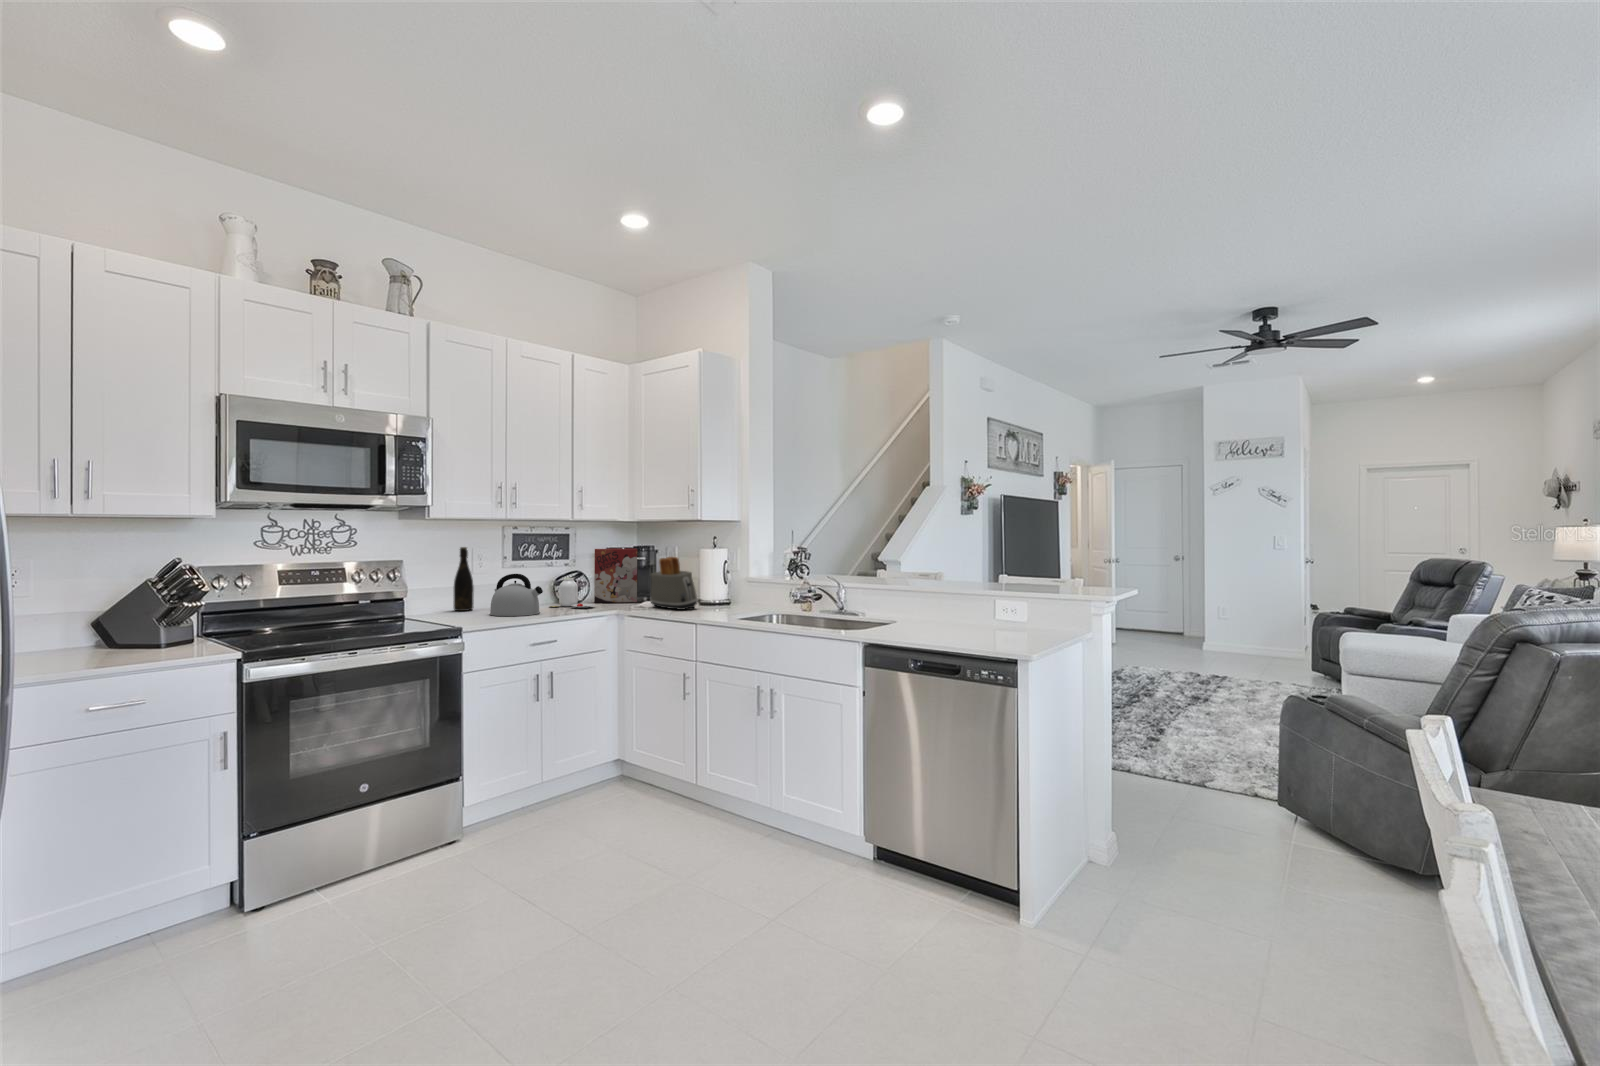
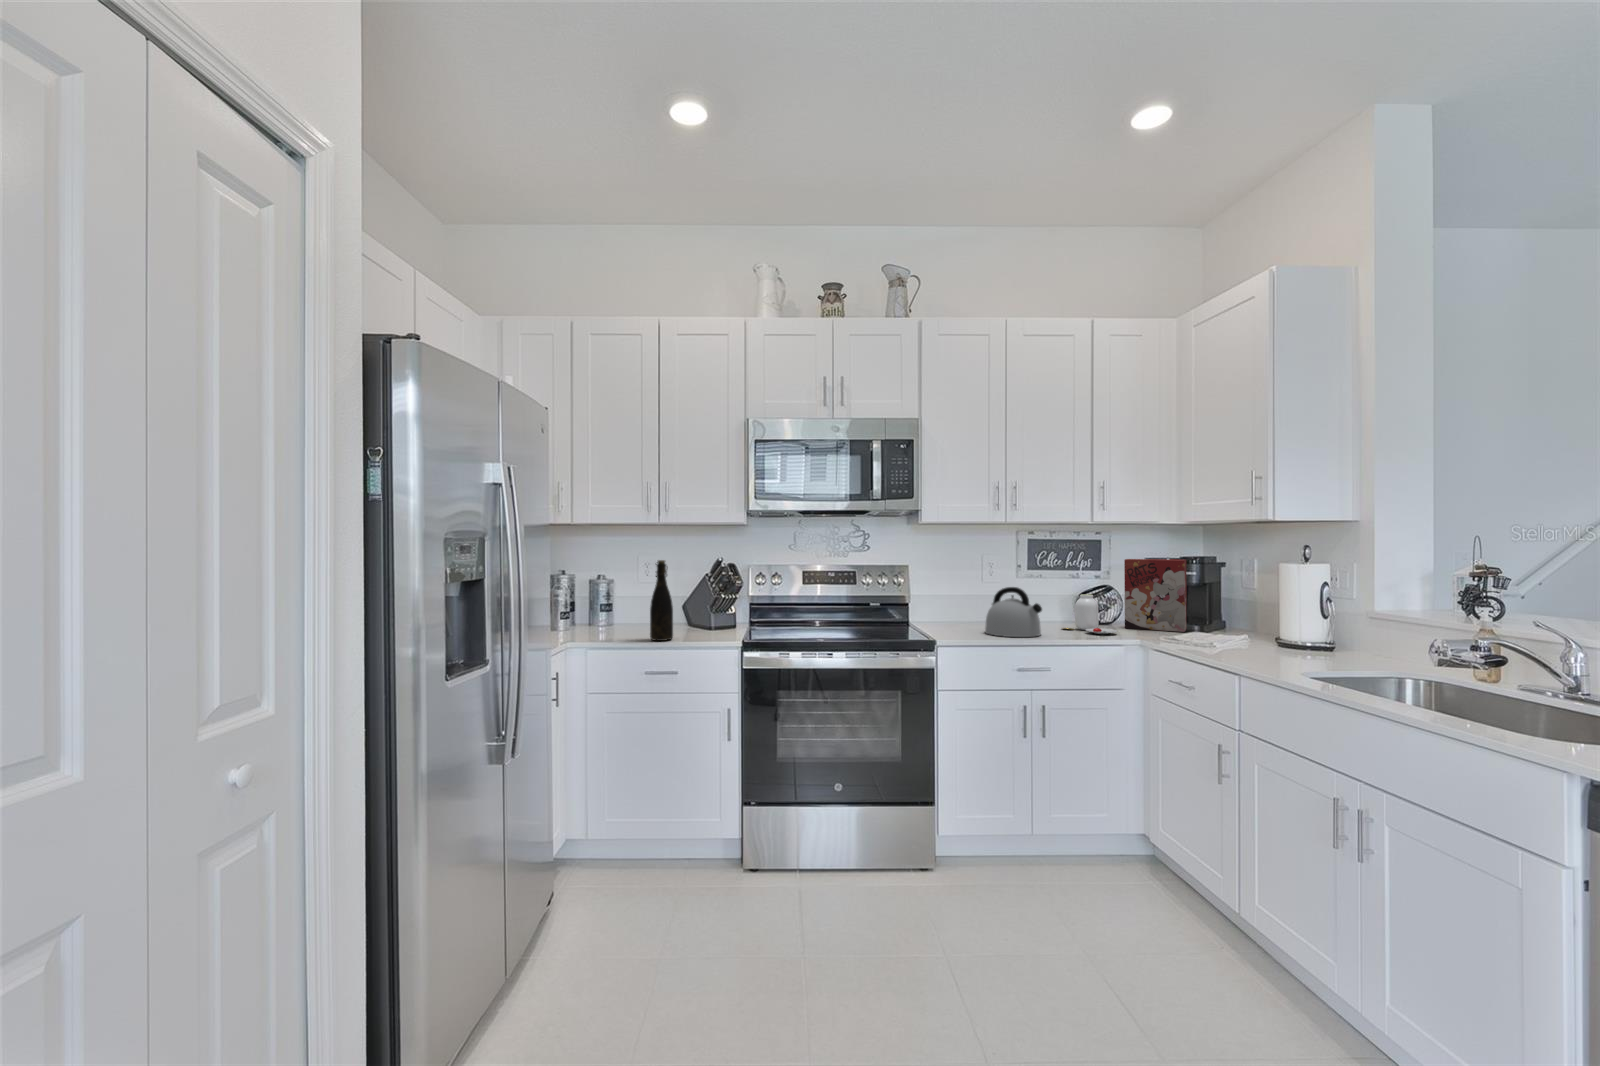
bottle: present [454,547,474,611] -> present [650,560,673,641]
toaster: present [650,557,698,610] -> none [1194,572,1267,651]

